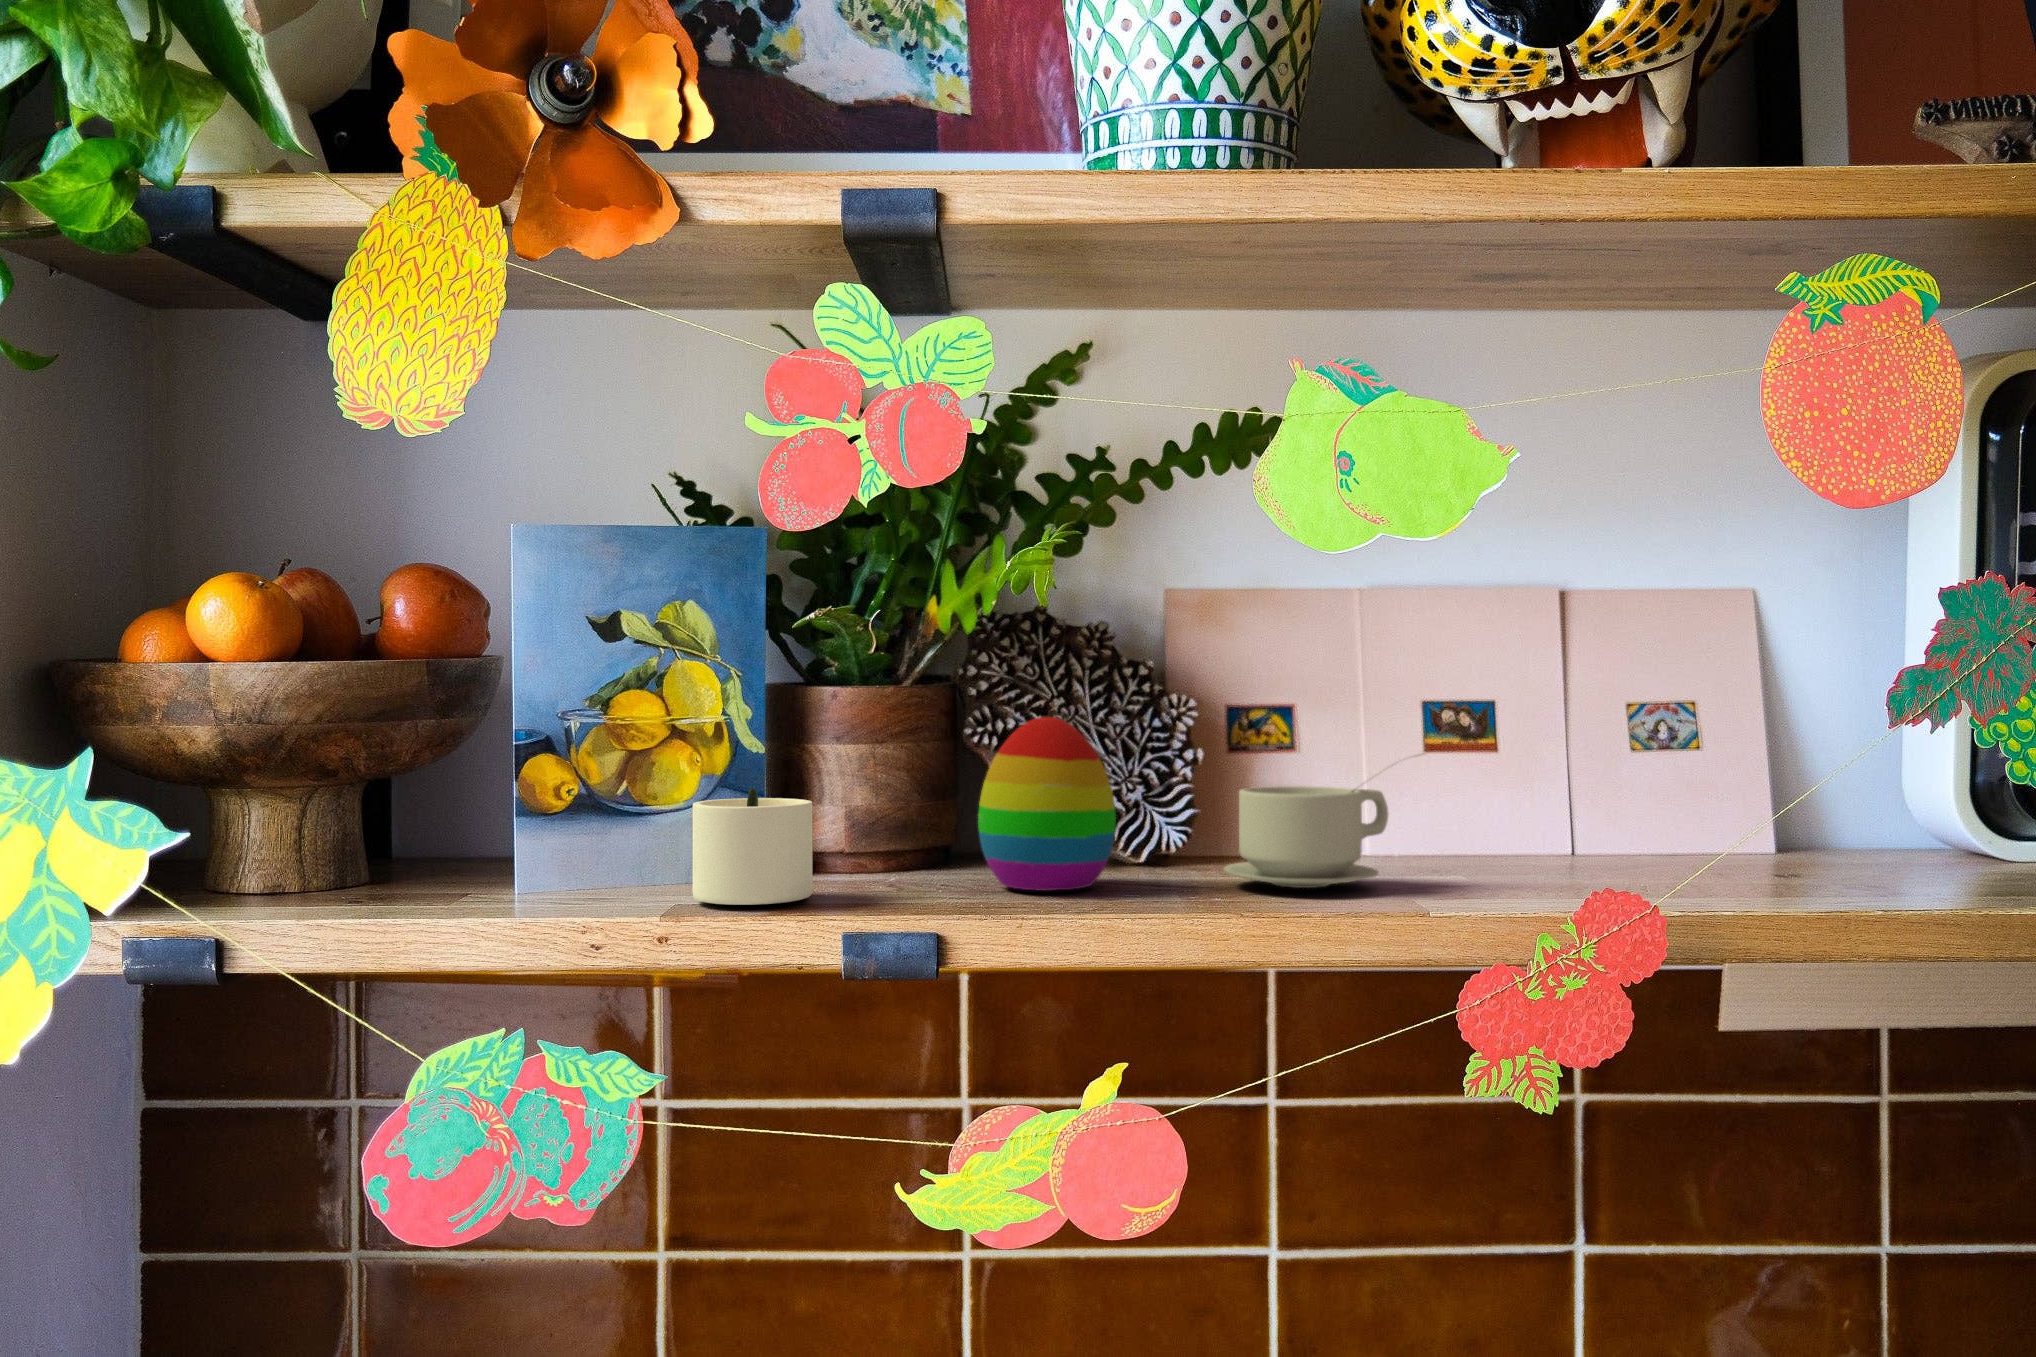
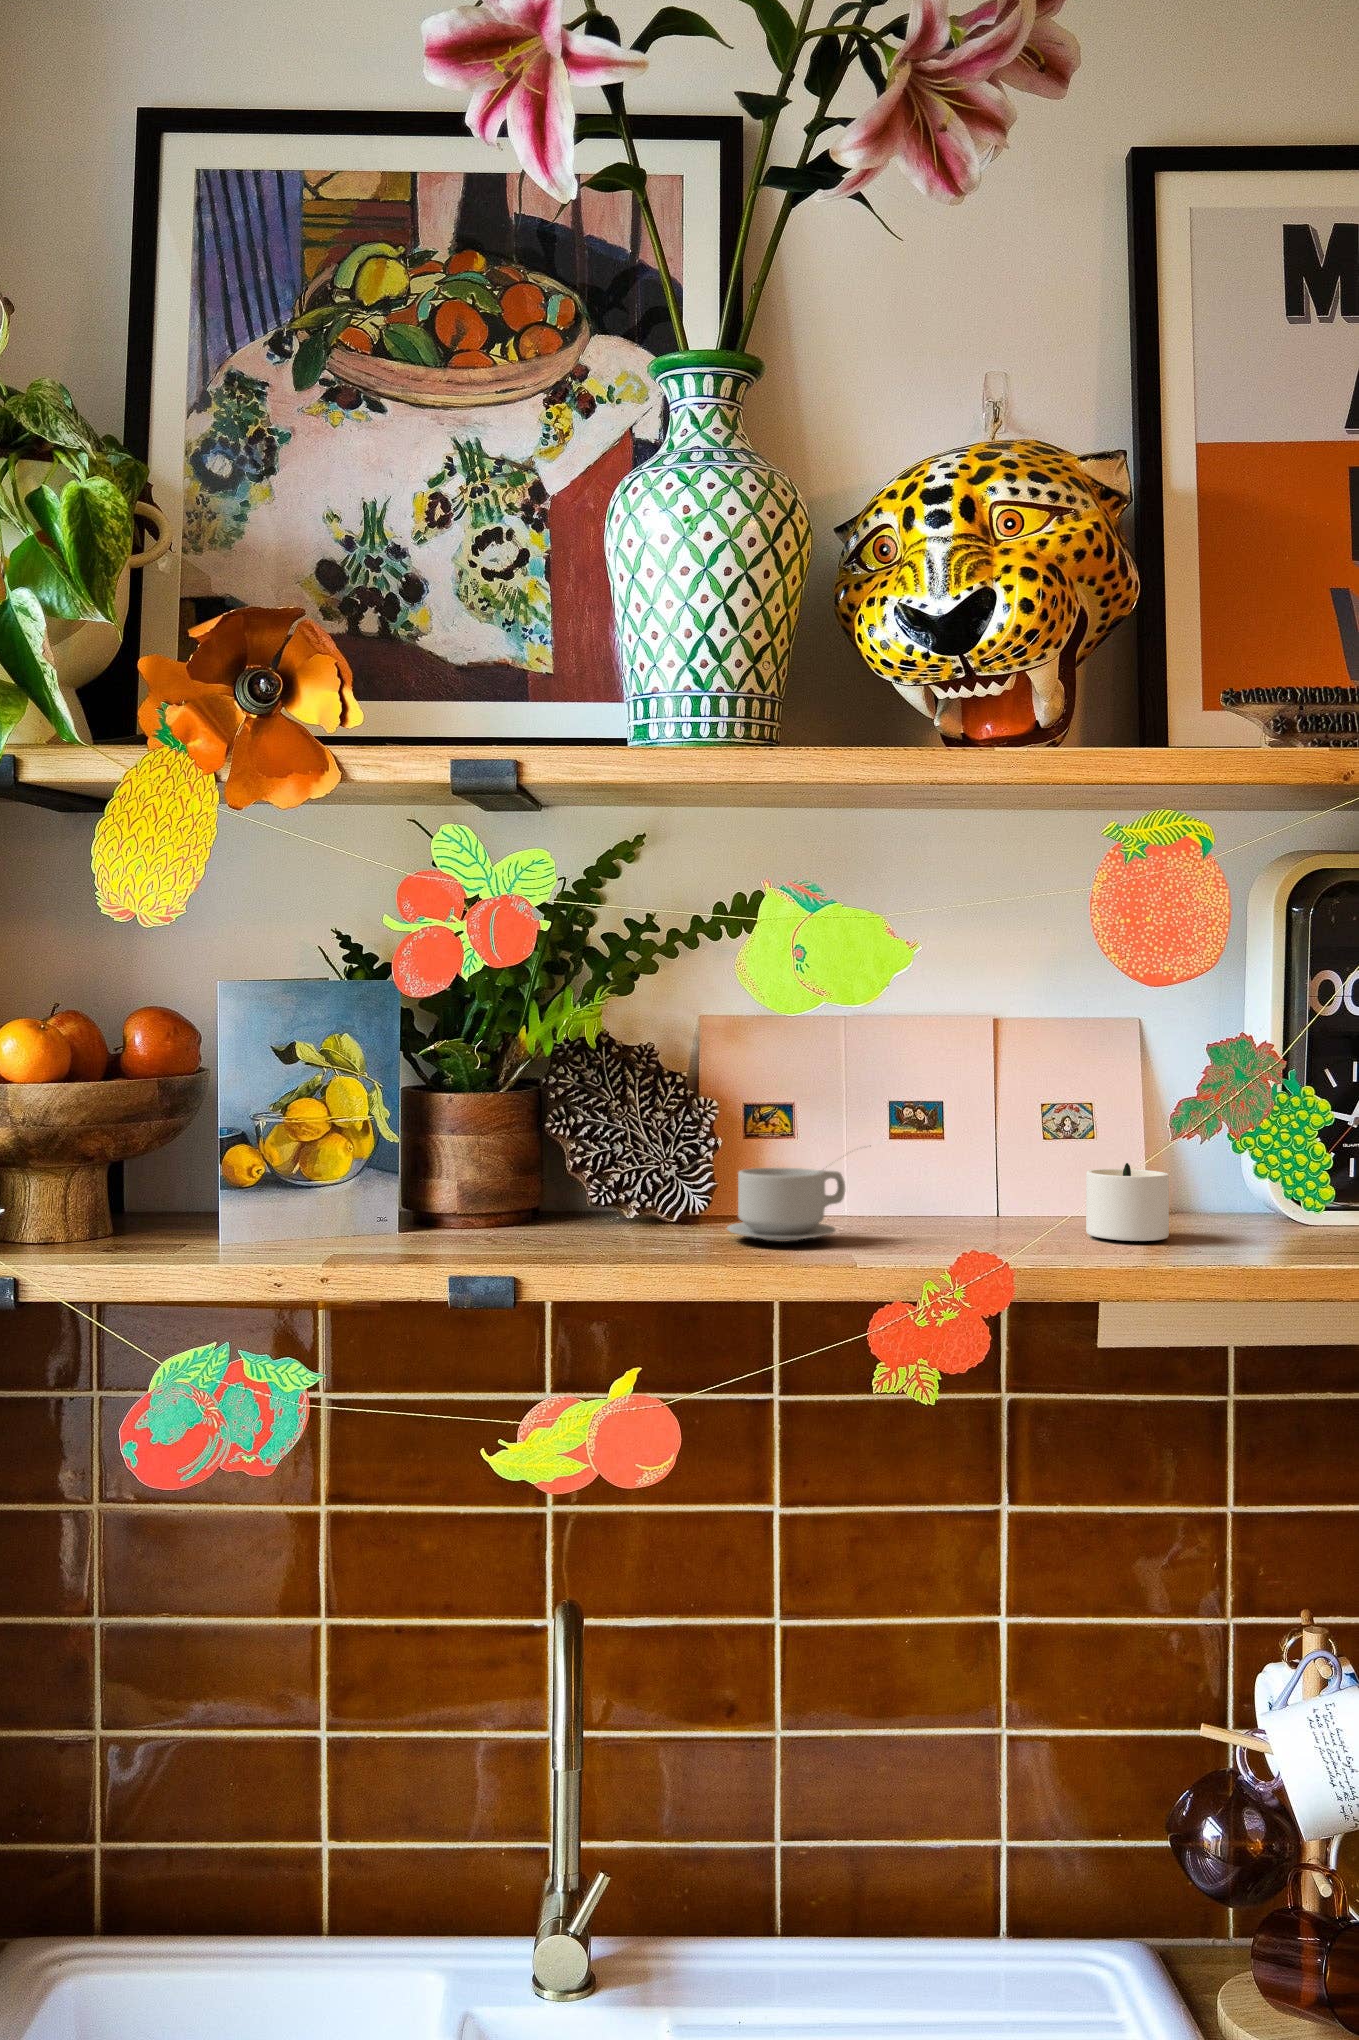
decorative egg: present [978,717,1116,891] -> none [551,1118,650,1243]
candle: present [693,788,813,905] -> present [1086,1163,1169,1241]

